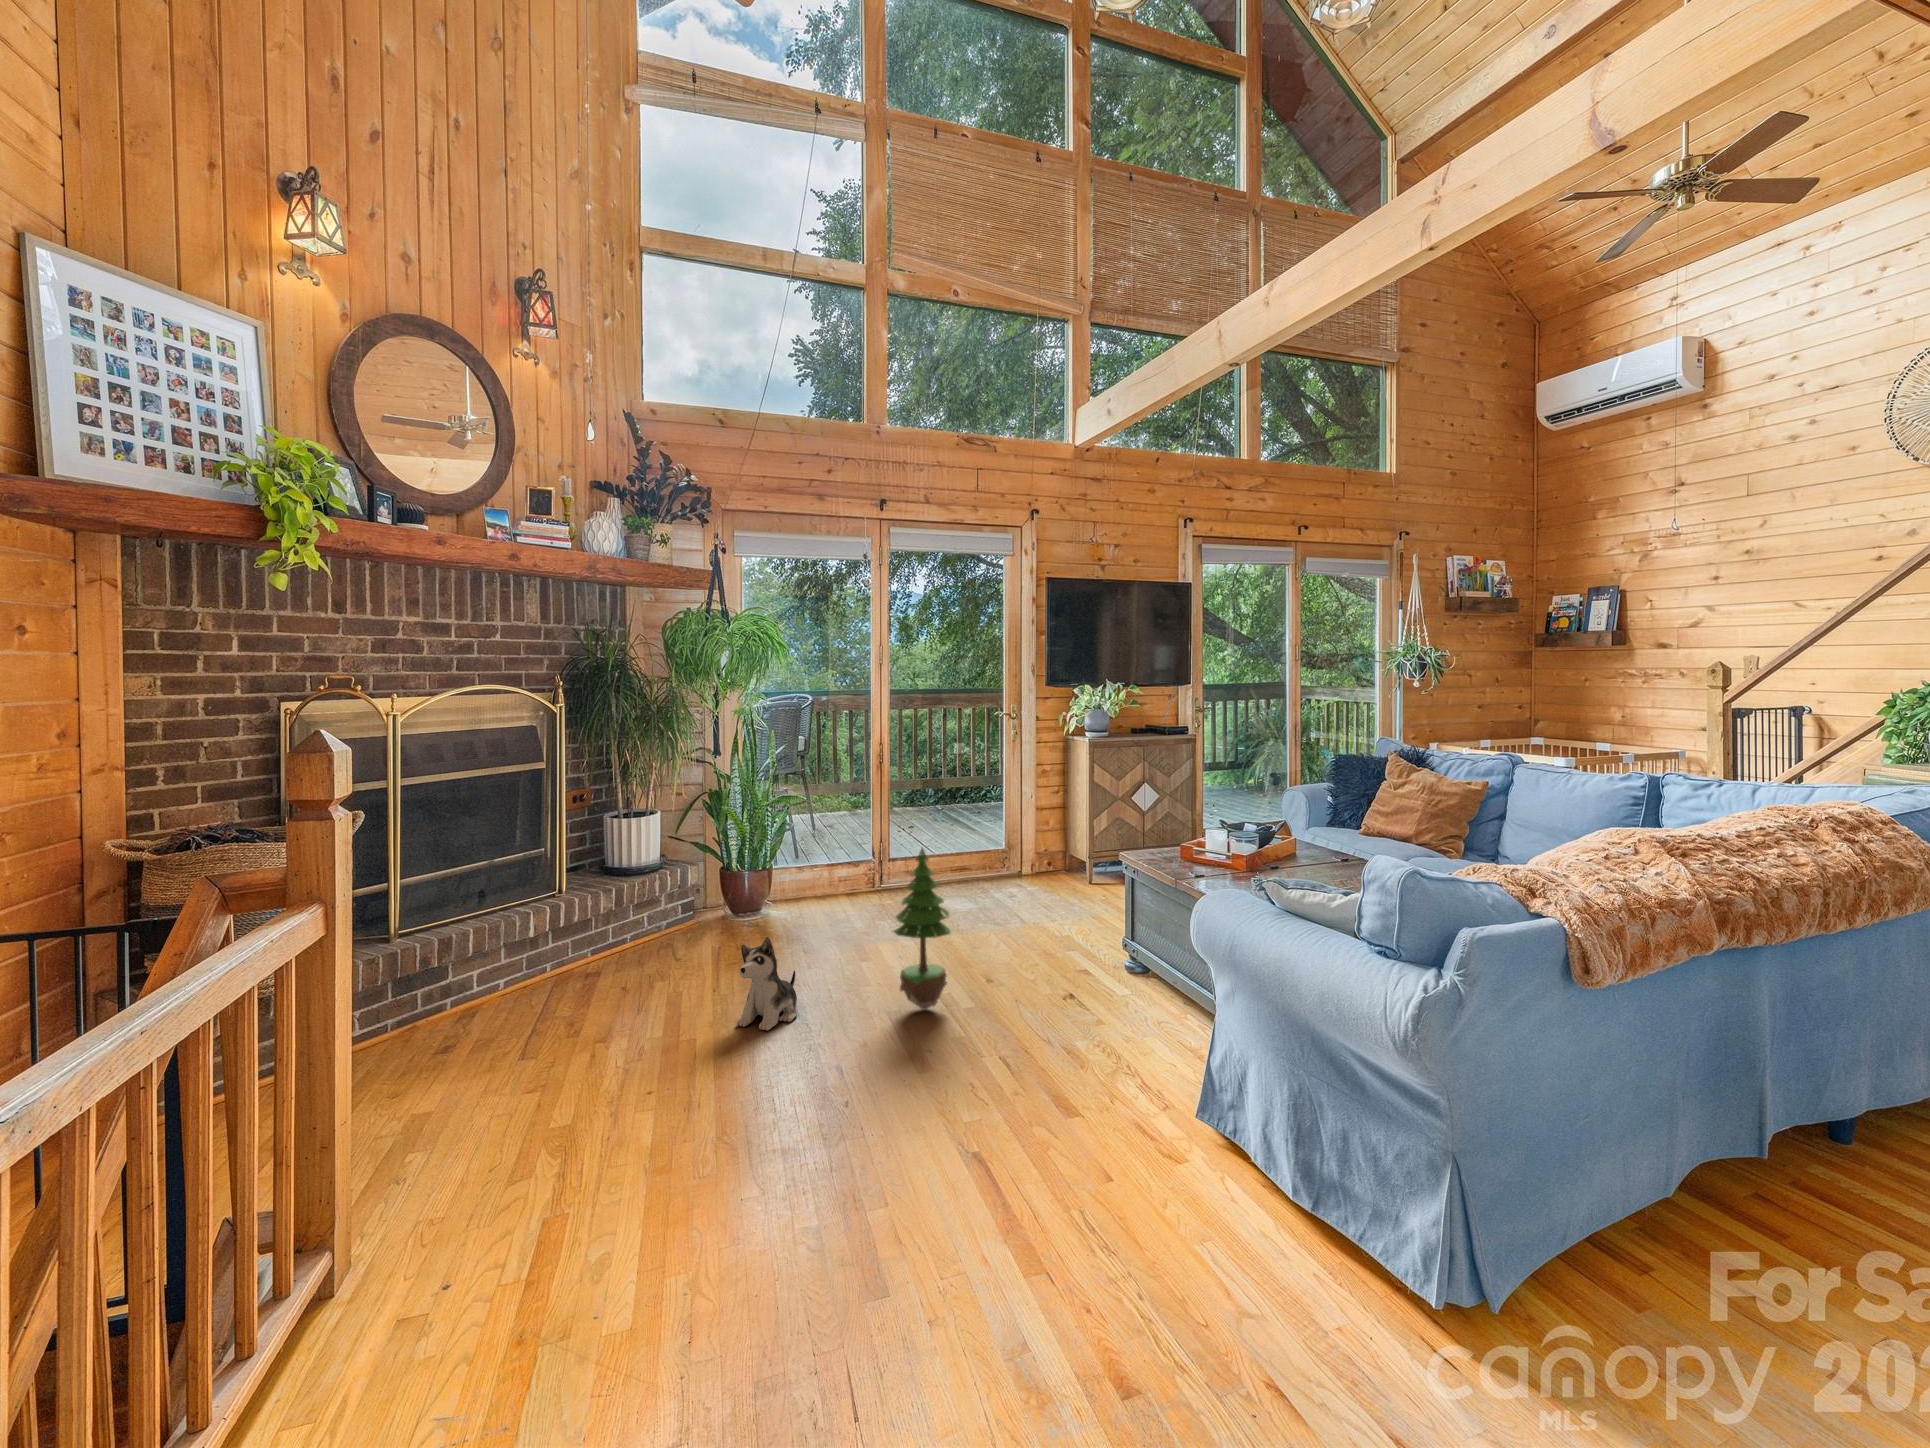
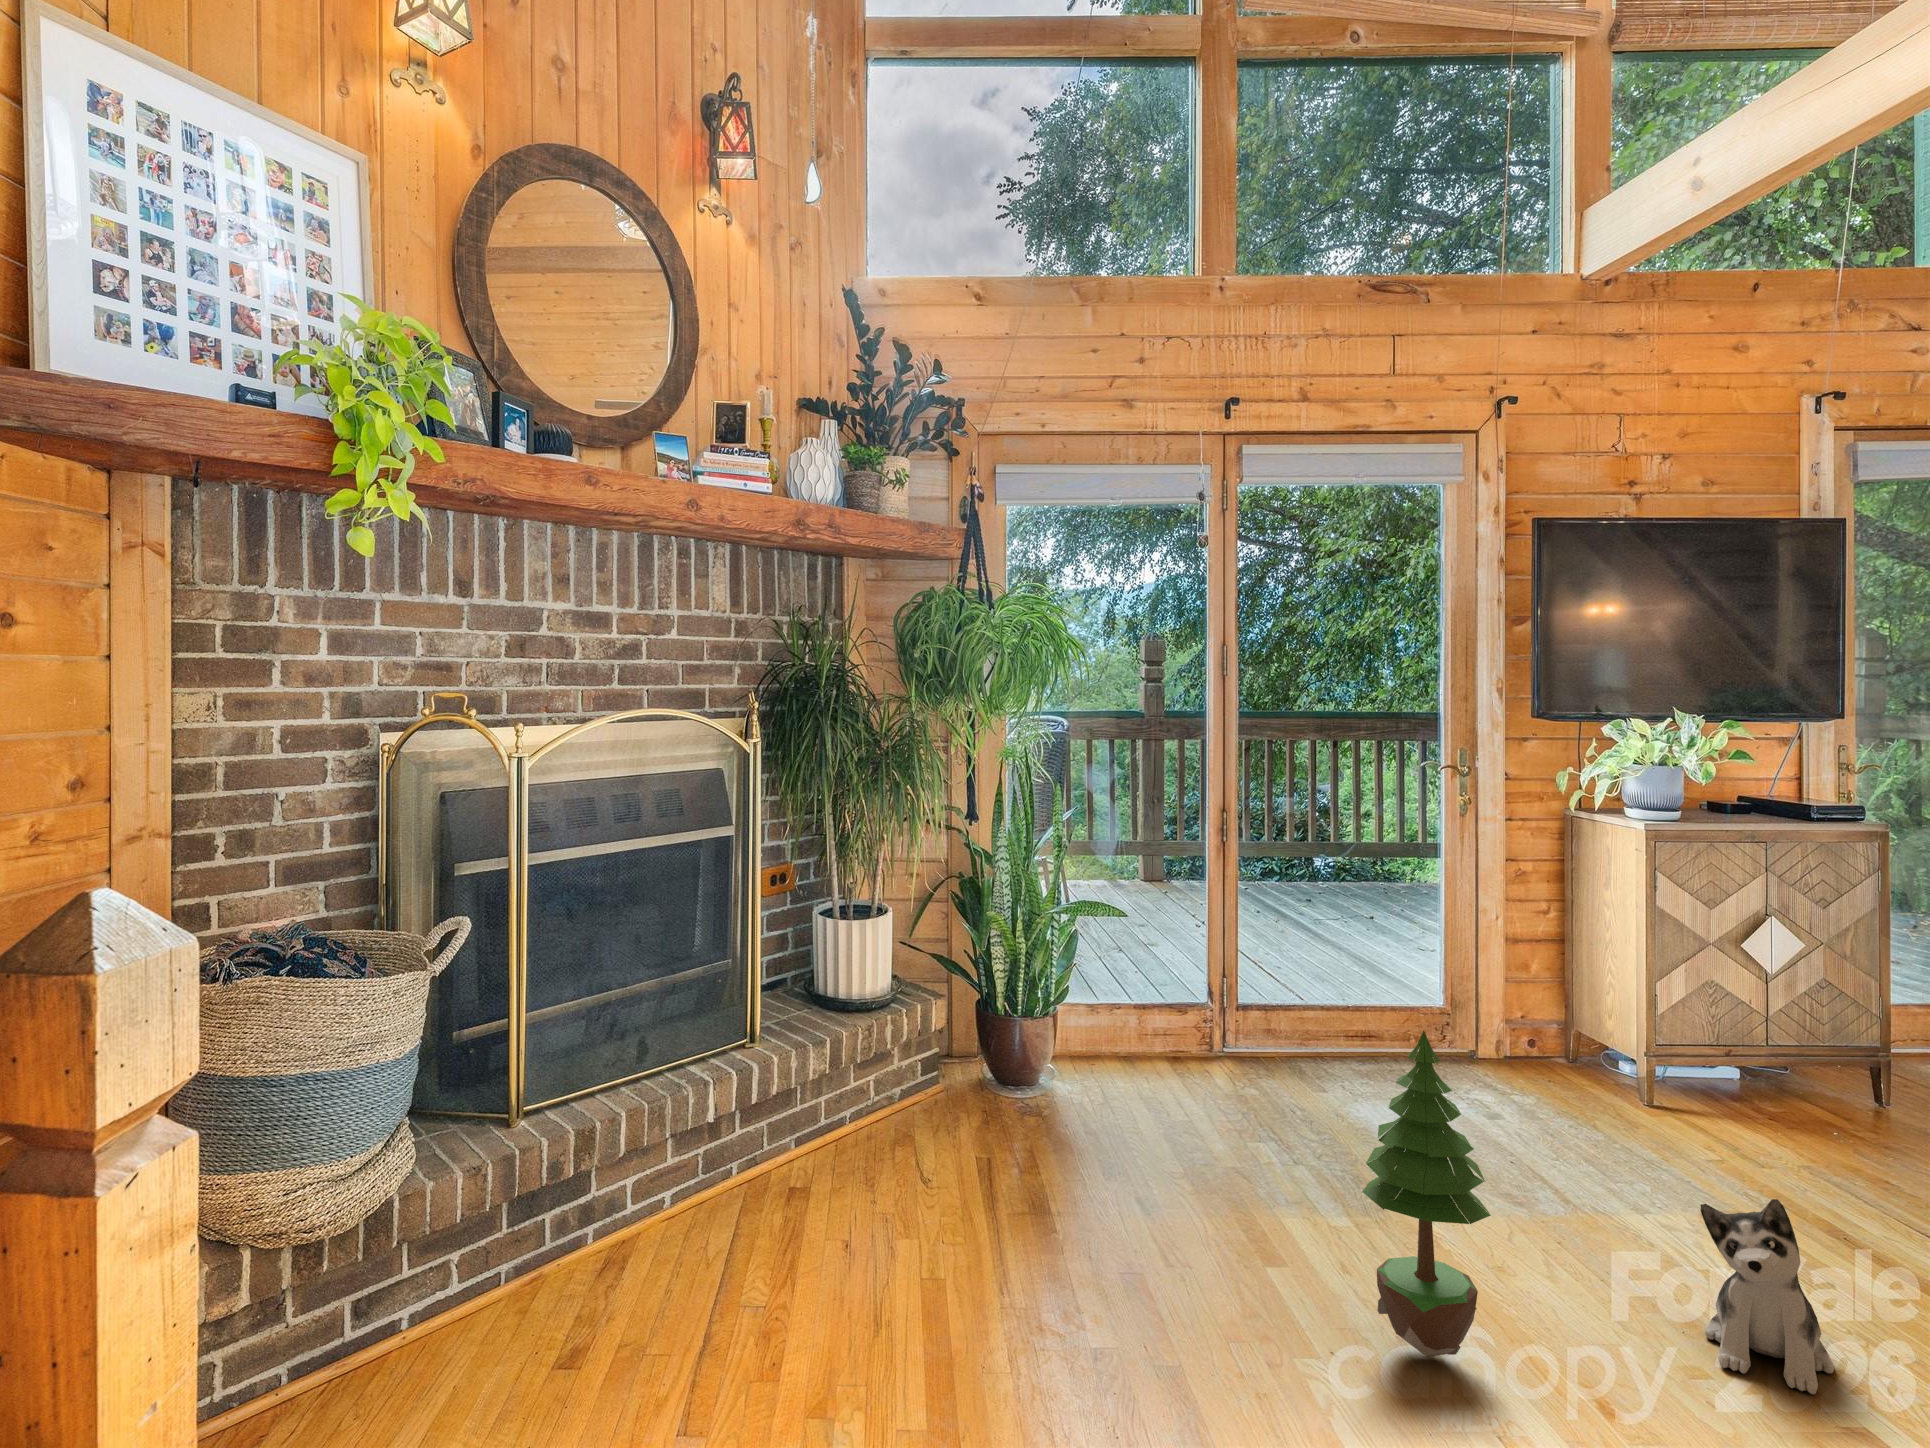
plush toy: present [736,937,798,1031] -> present [1701,1199,1834,1394]

